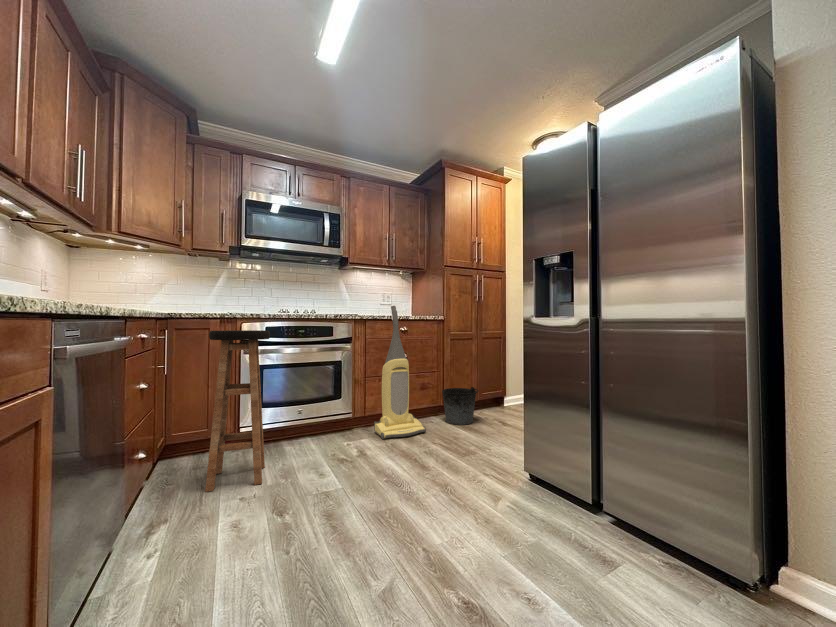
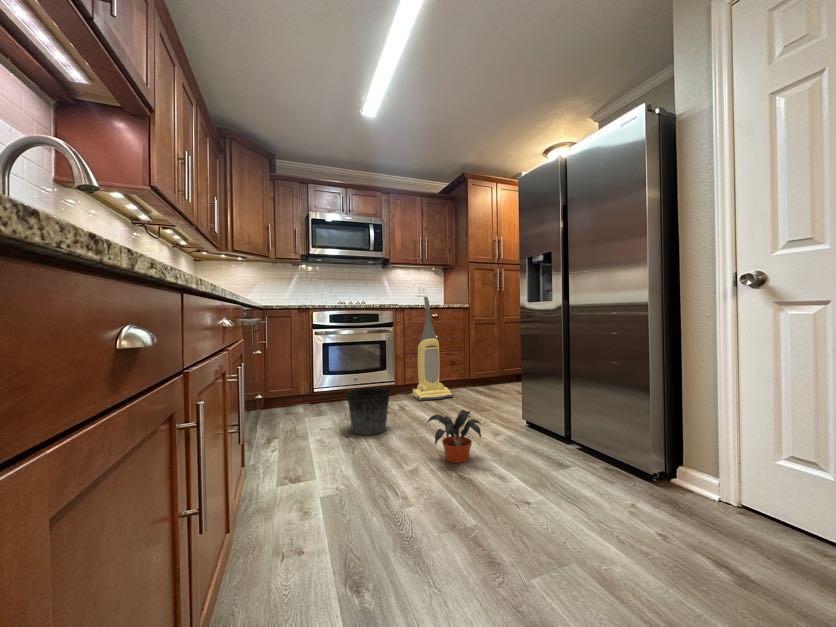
bar stool: present [205,330,270,492] -> none [295,316,335,425]
bucket: present [442,387,478,425] -> present [344,387,393,435]
potted plant: none [404,475,493,567] -> present [428,410,481,463]

